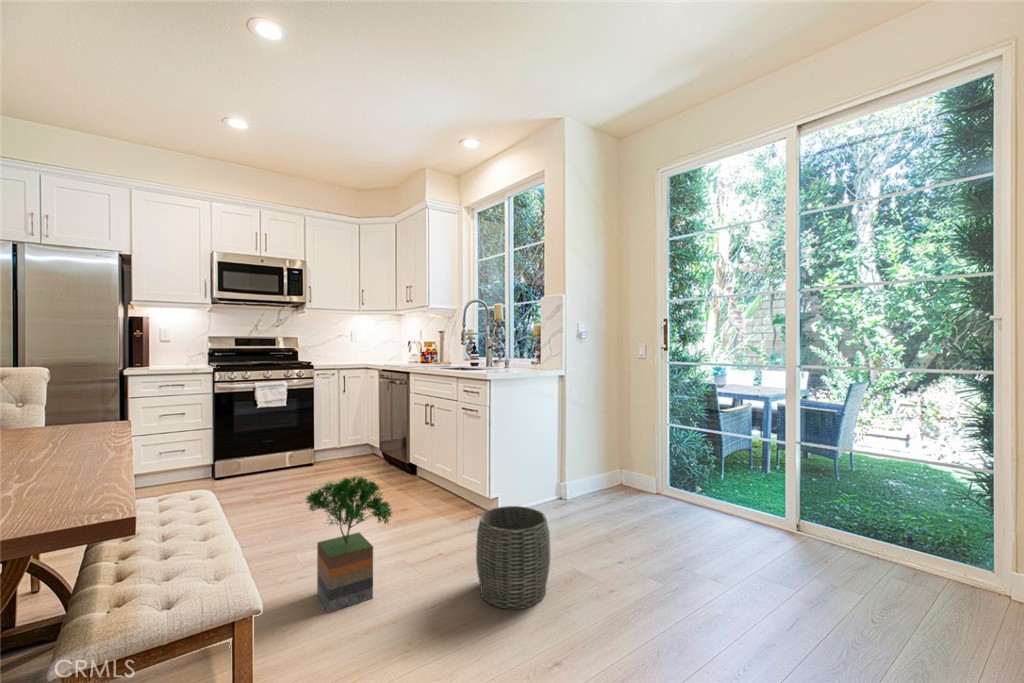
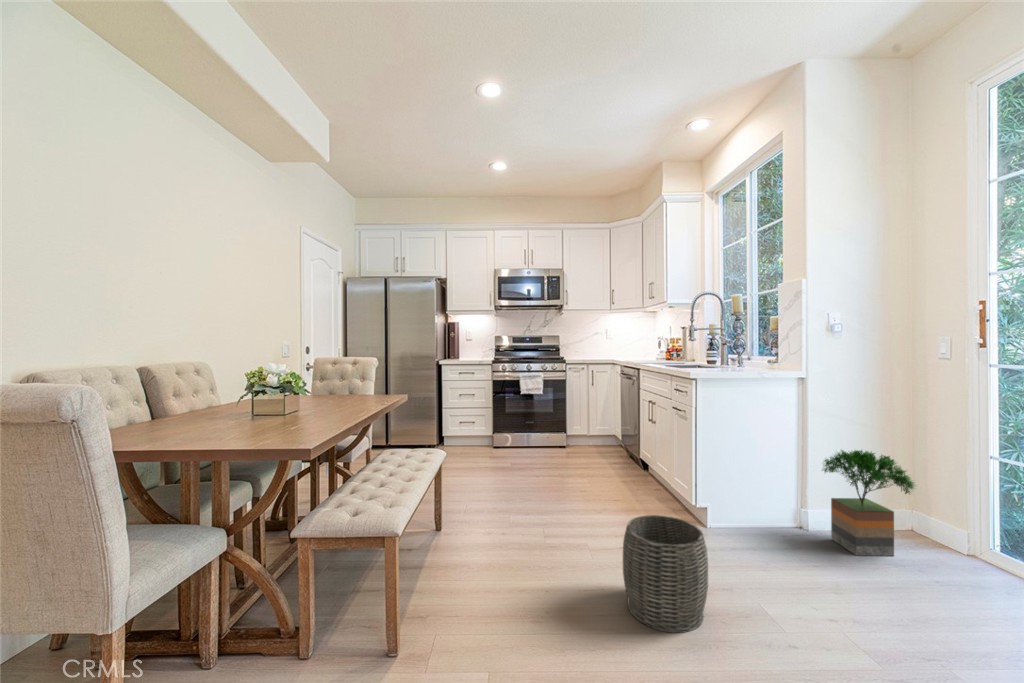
potted tree: present [306,477,392,612] -> present [824,450,914,556]

